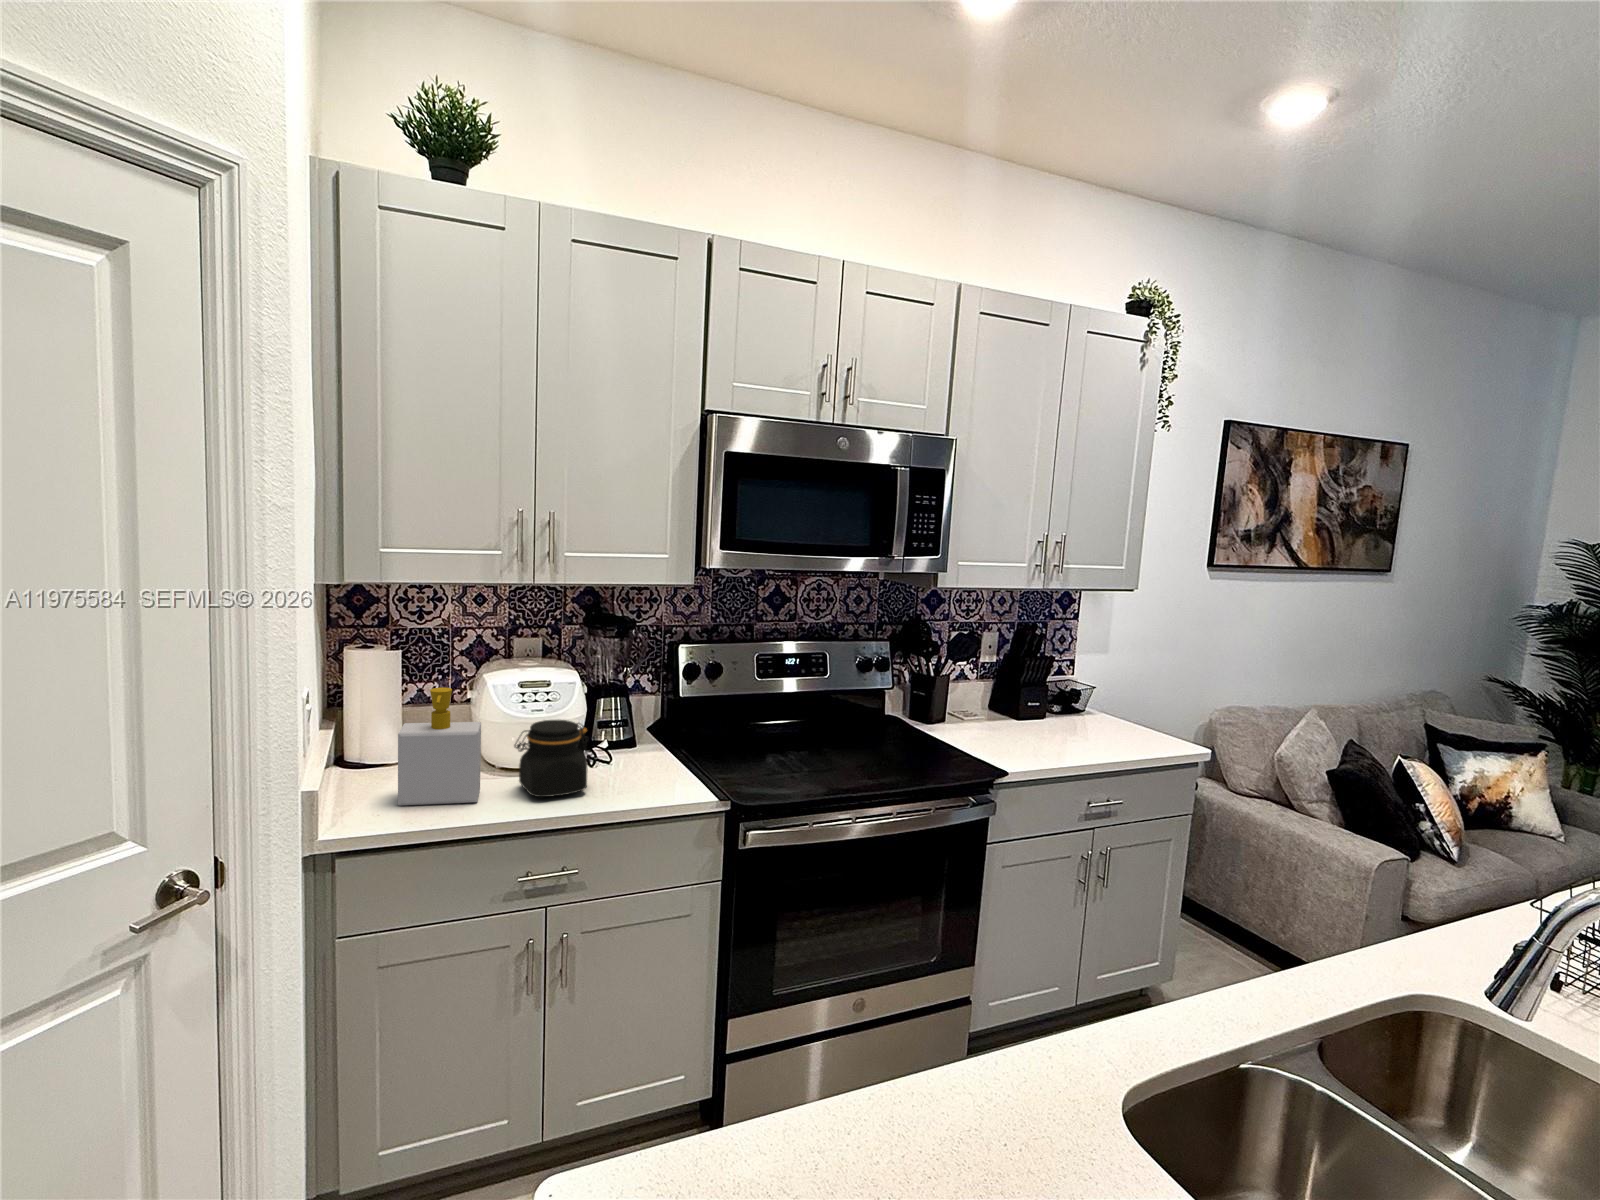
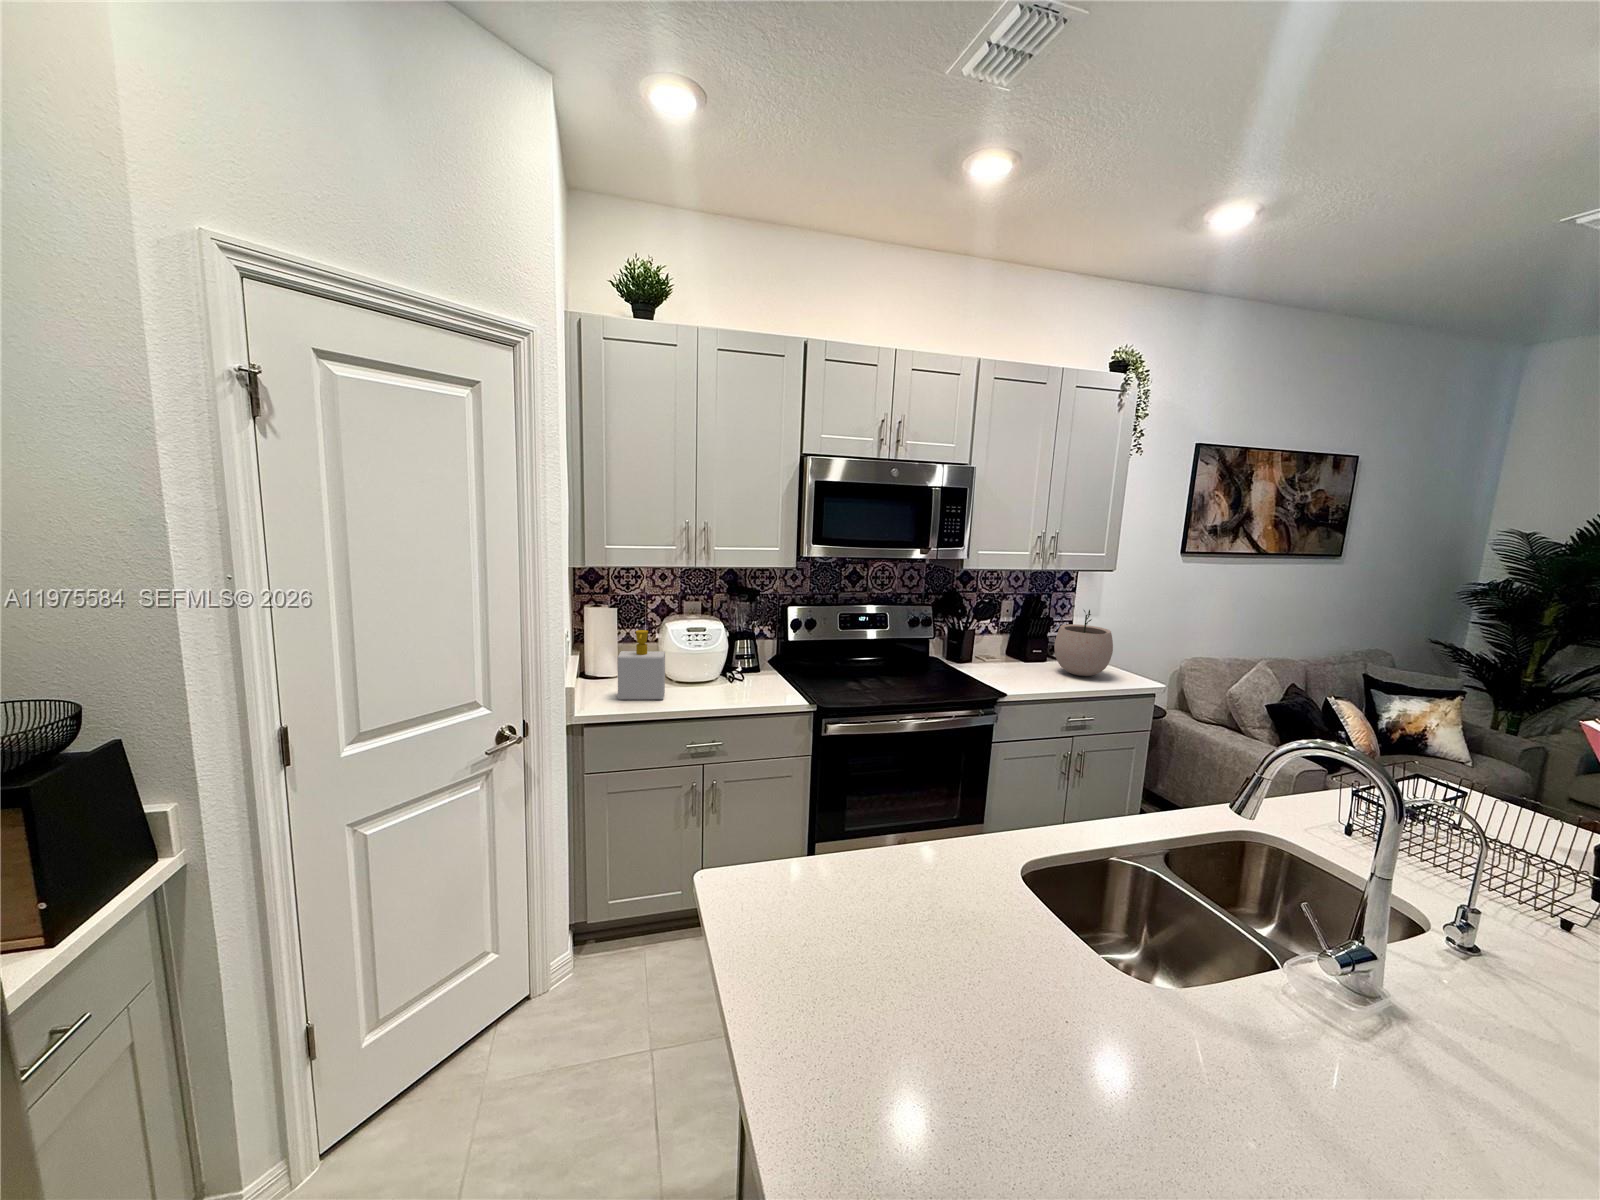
plant pot: none [1062,643,1143,740] -> present [1054,610,1113,676]
jar: present [514,720,590,797] -> none [684,651,730,698]

